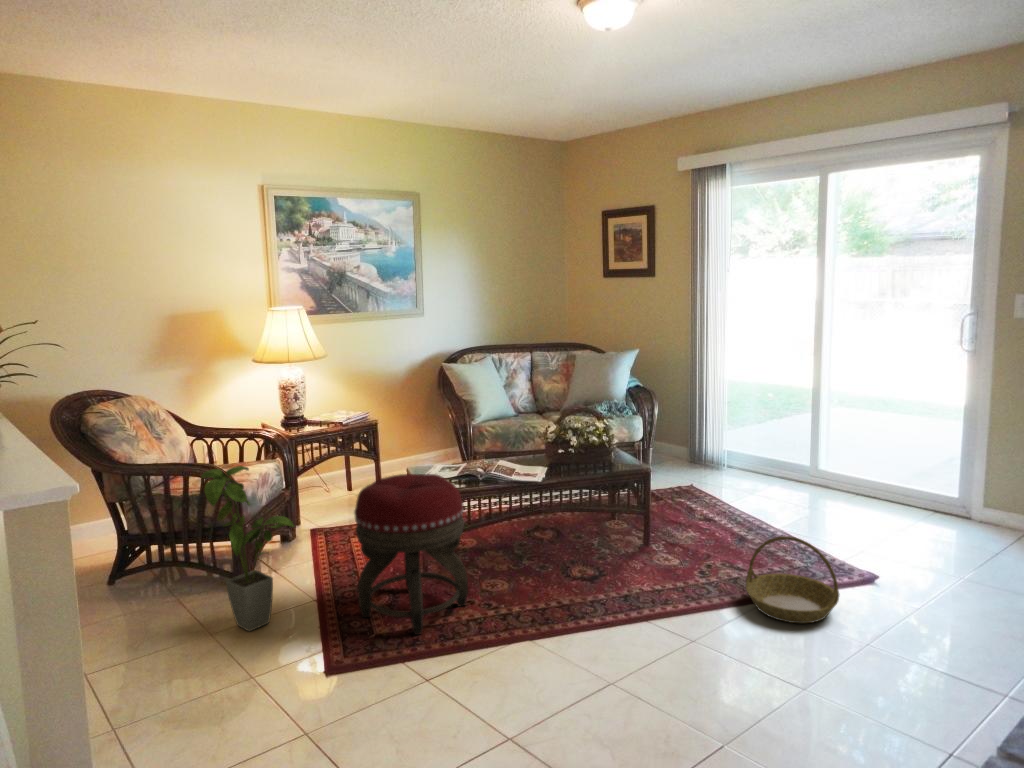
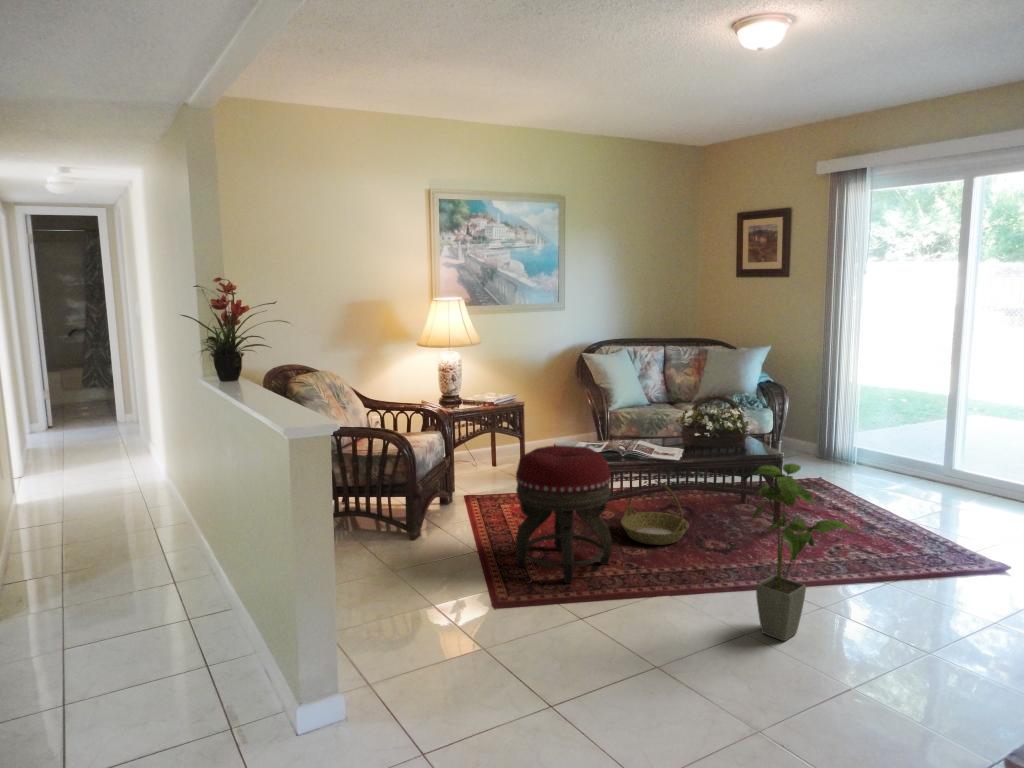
house plant: present [201,466,294,631] -> present [751,463,855,641]
basket: present [746,536,839,623] -> present [621,480,689,545]

